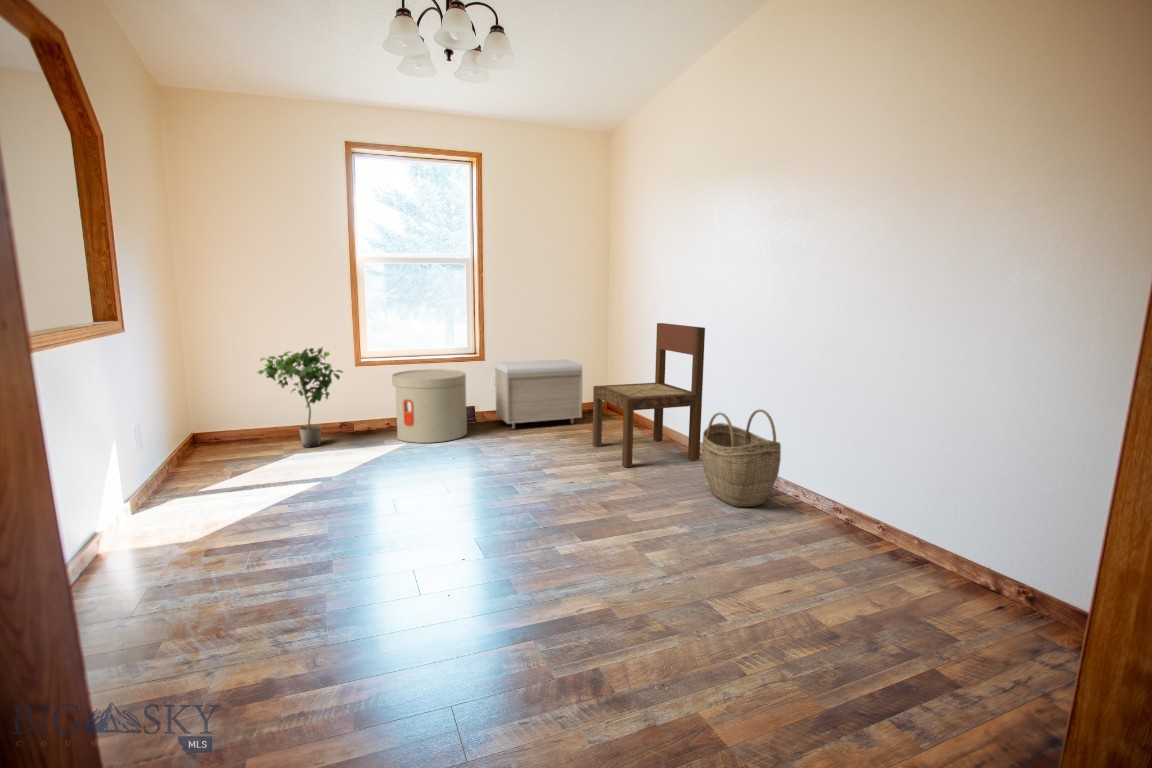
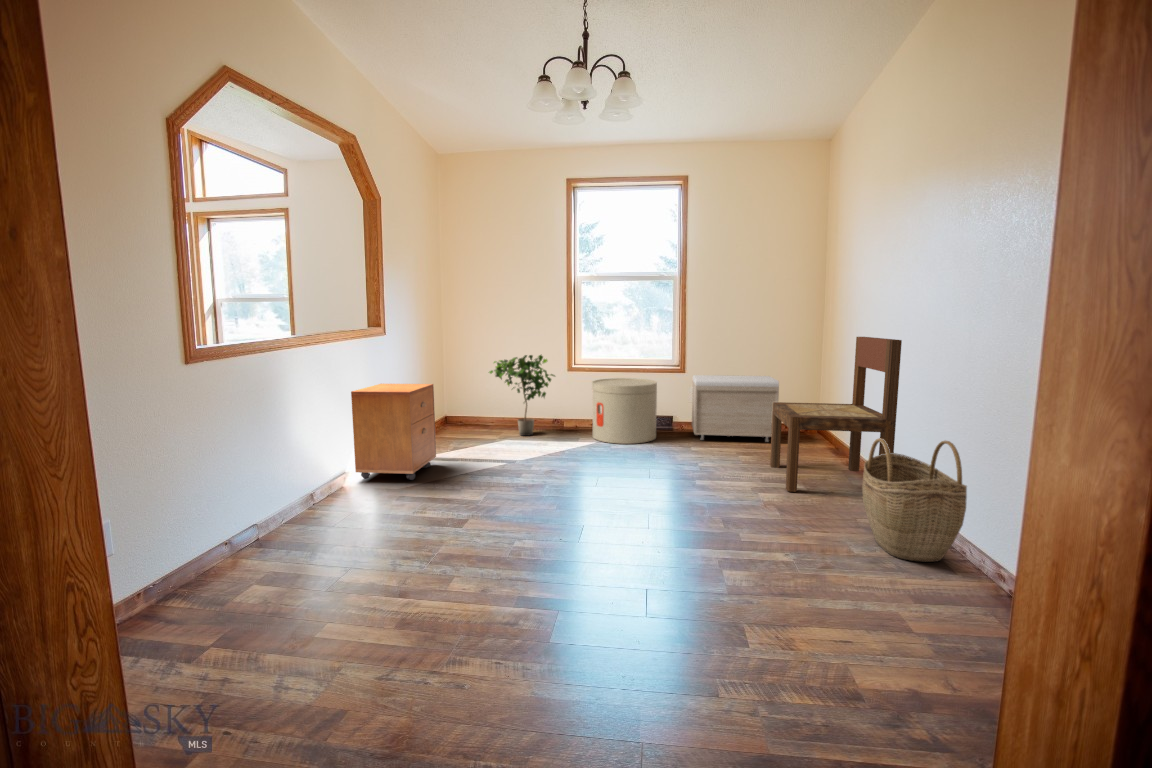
cabinet: none [98,395,221,536] -> present [351,384,436,480]

